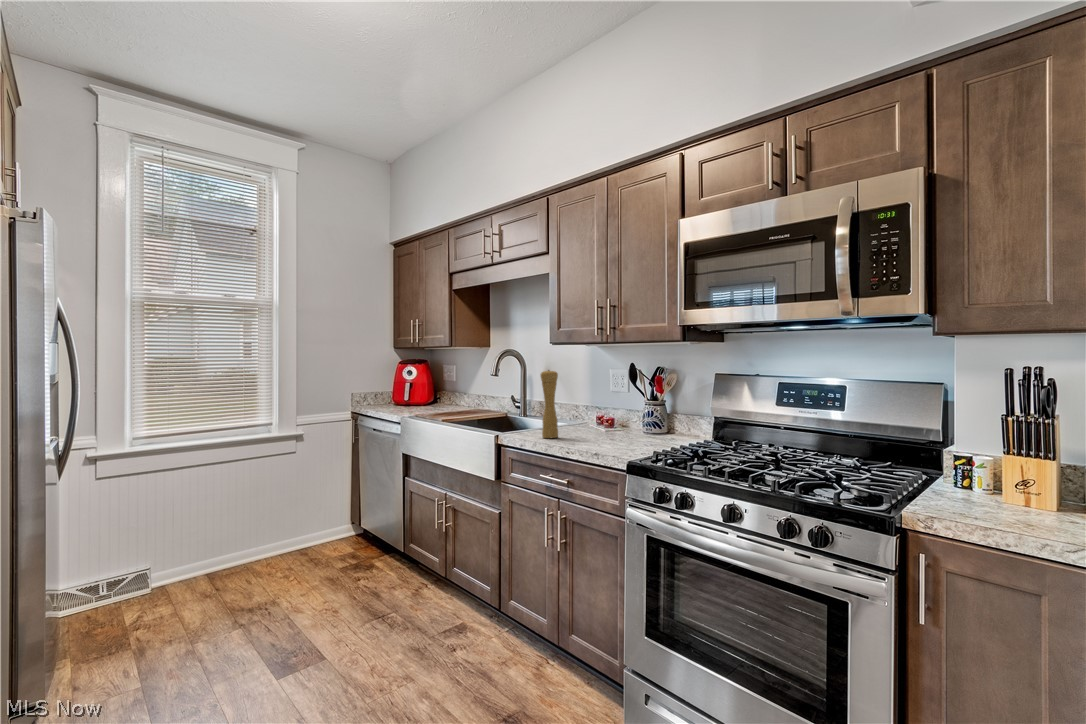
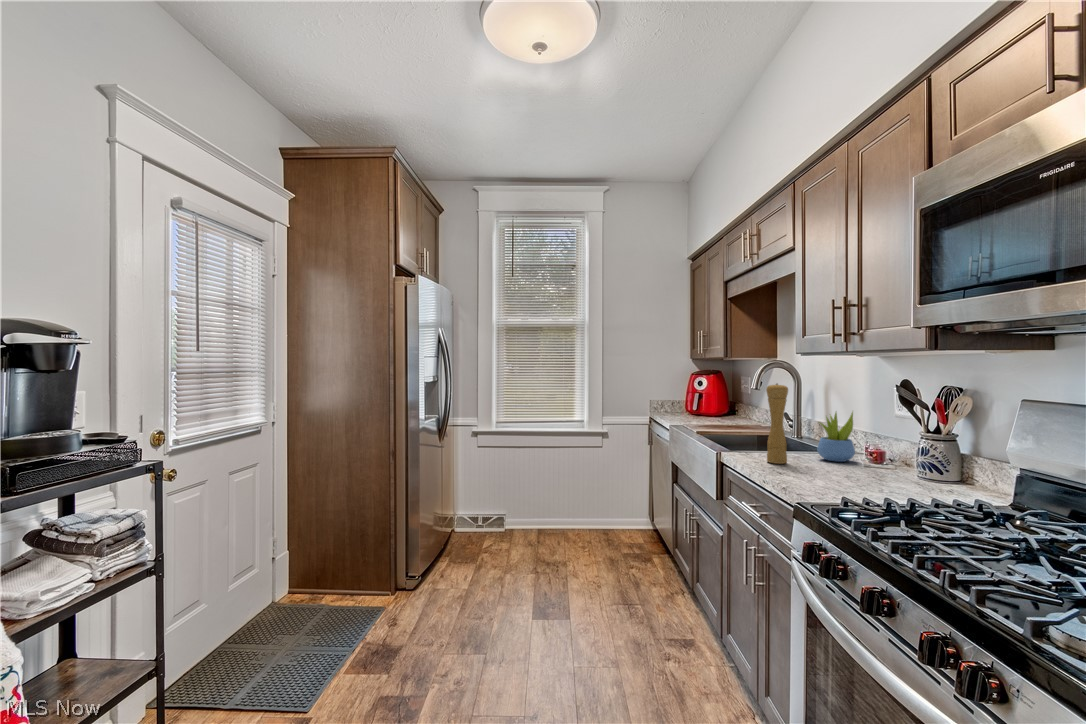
succulent plant: none [565,390,593,431] -> present [817,412,855,462]

